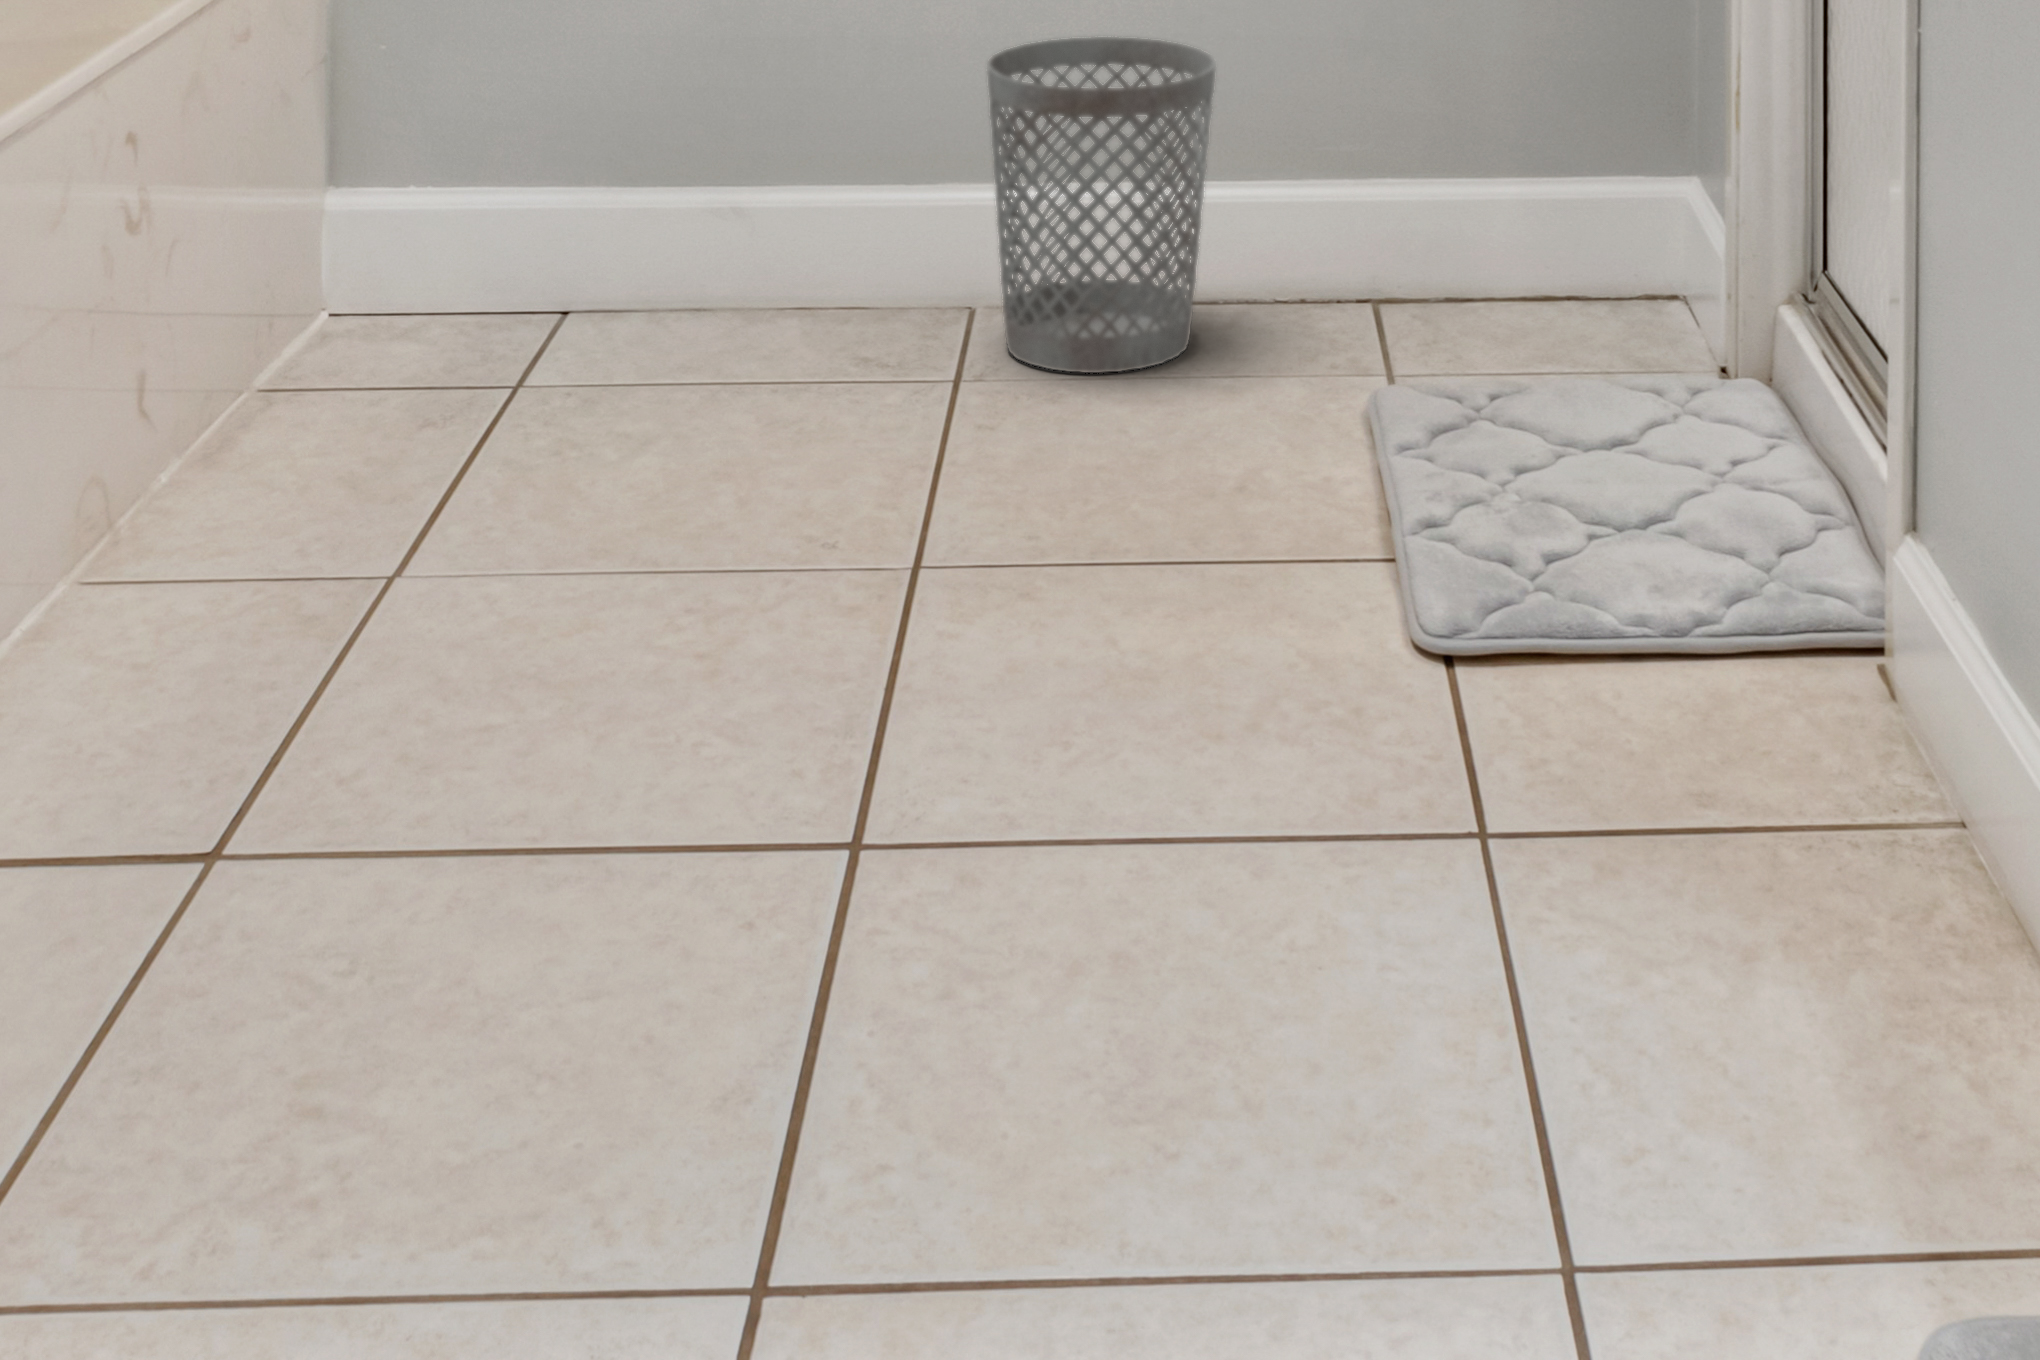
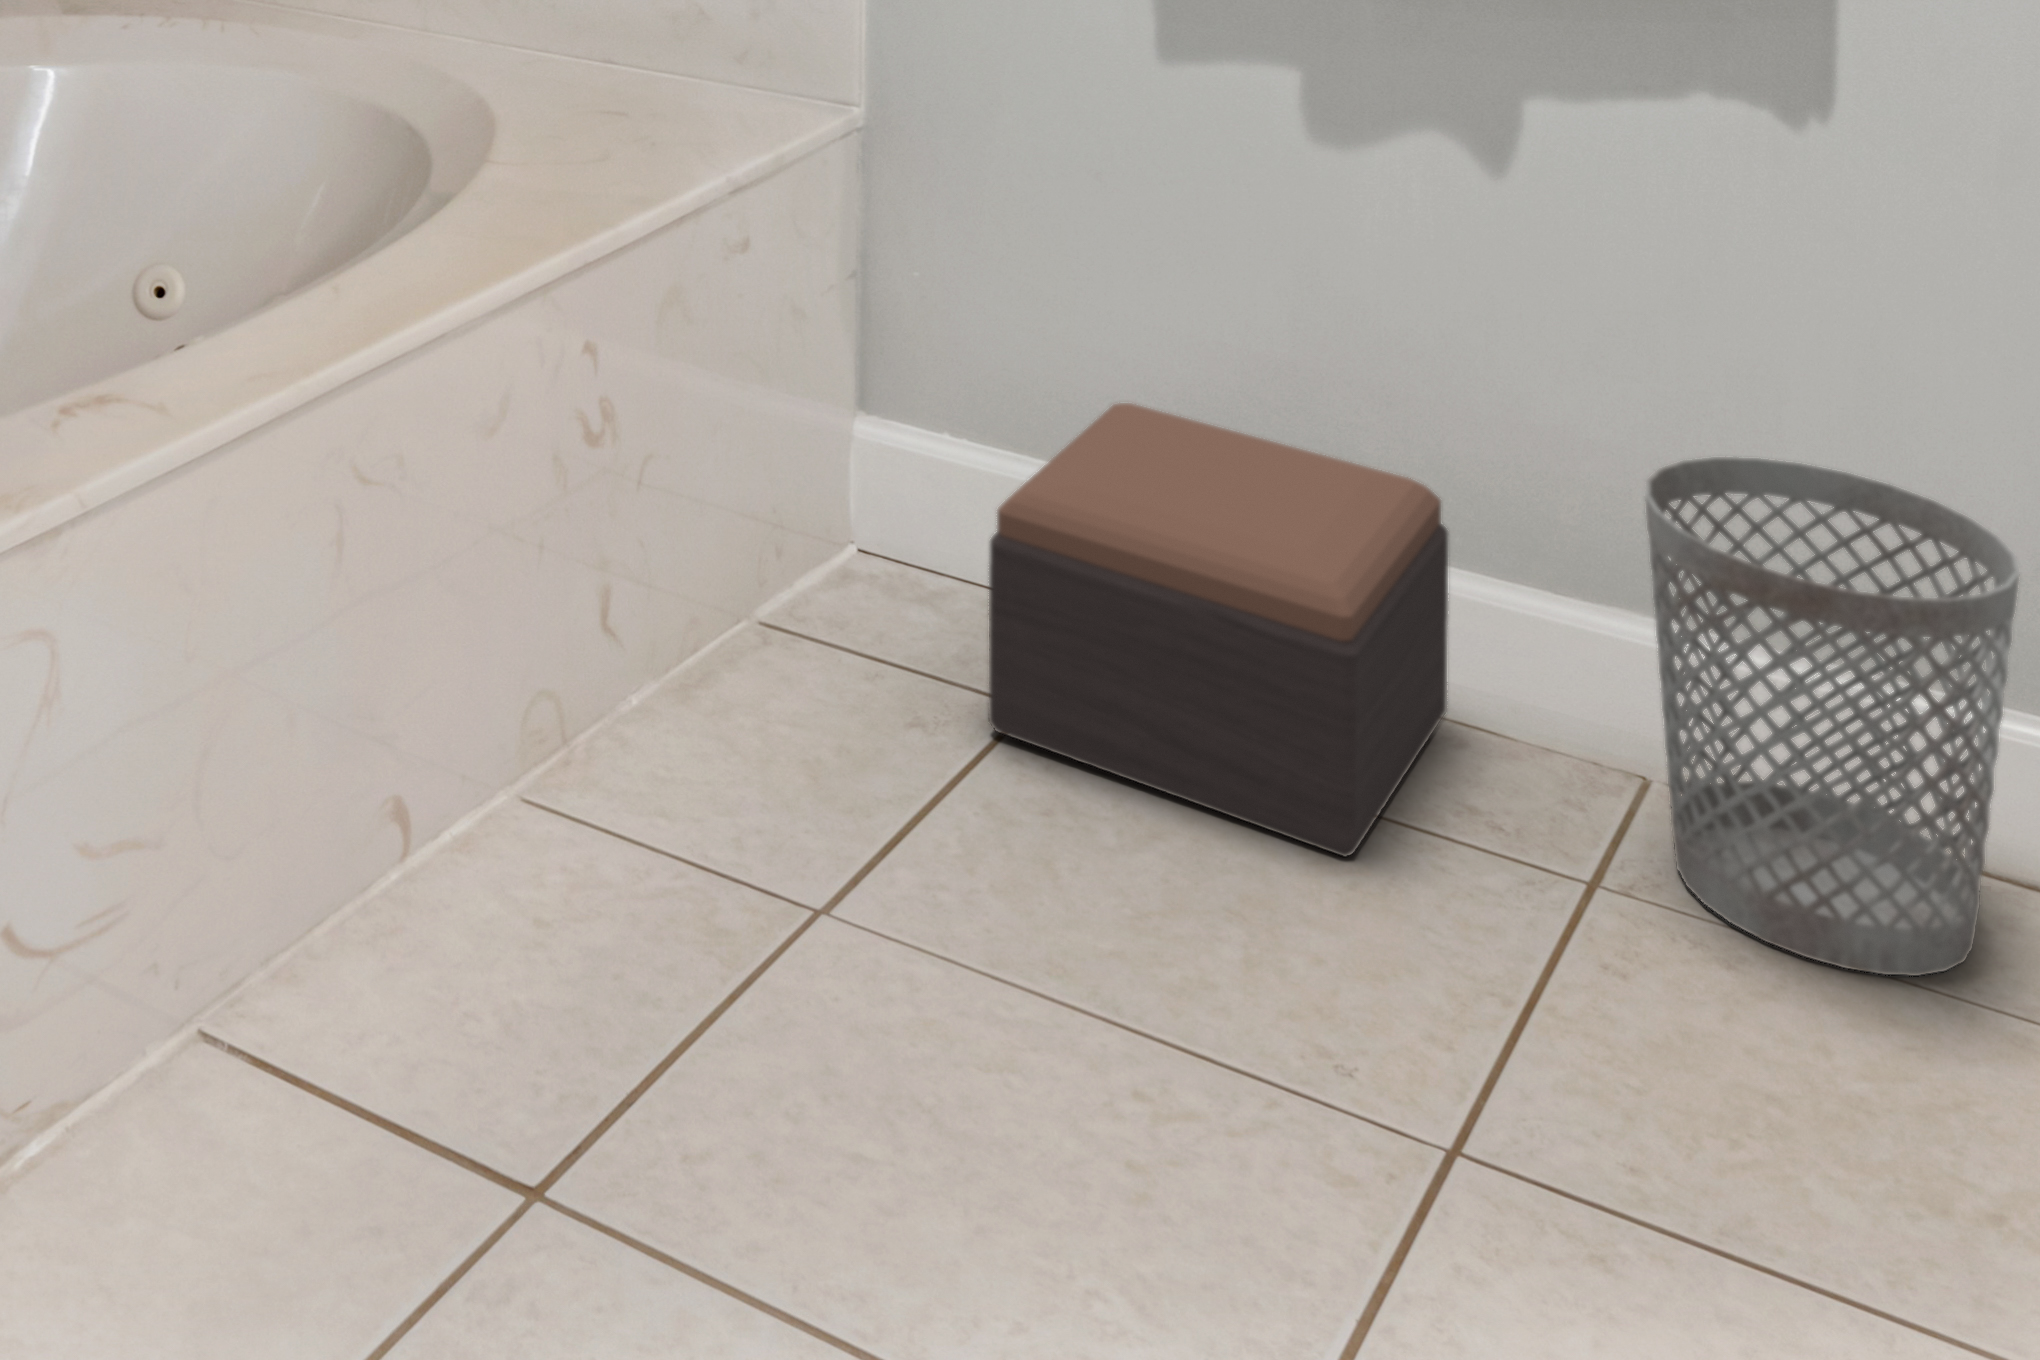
footstool: none [495,126,835,409] -> present [989,403,1448,857]

